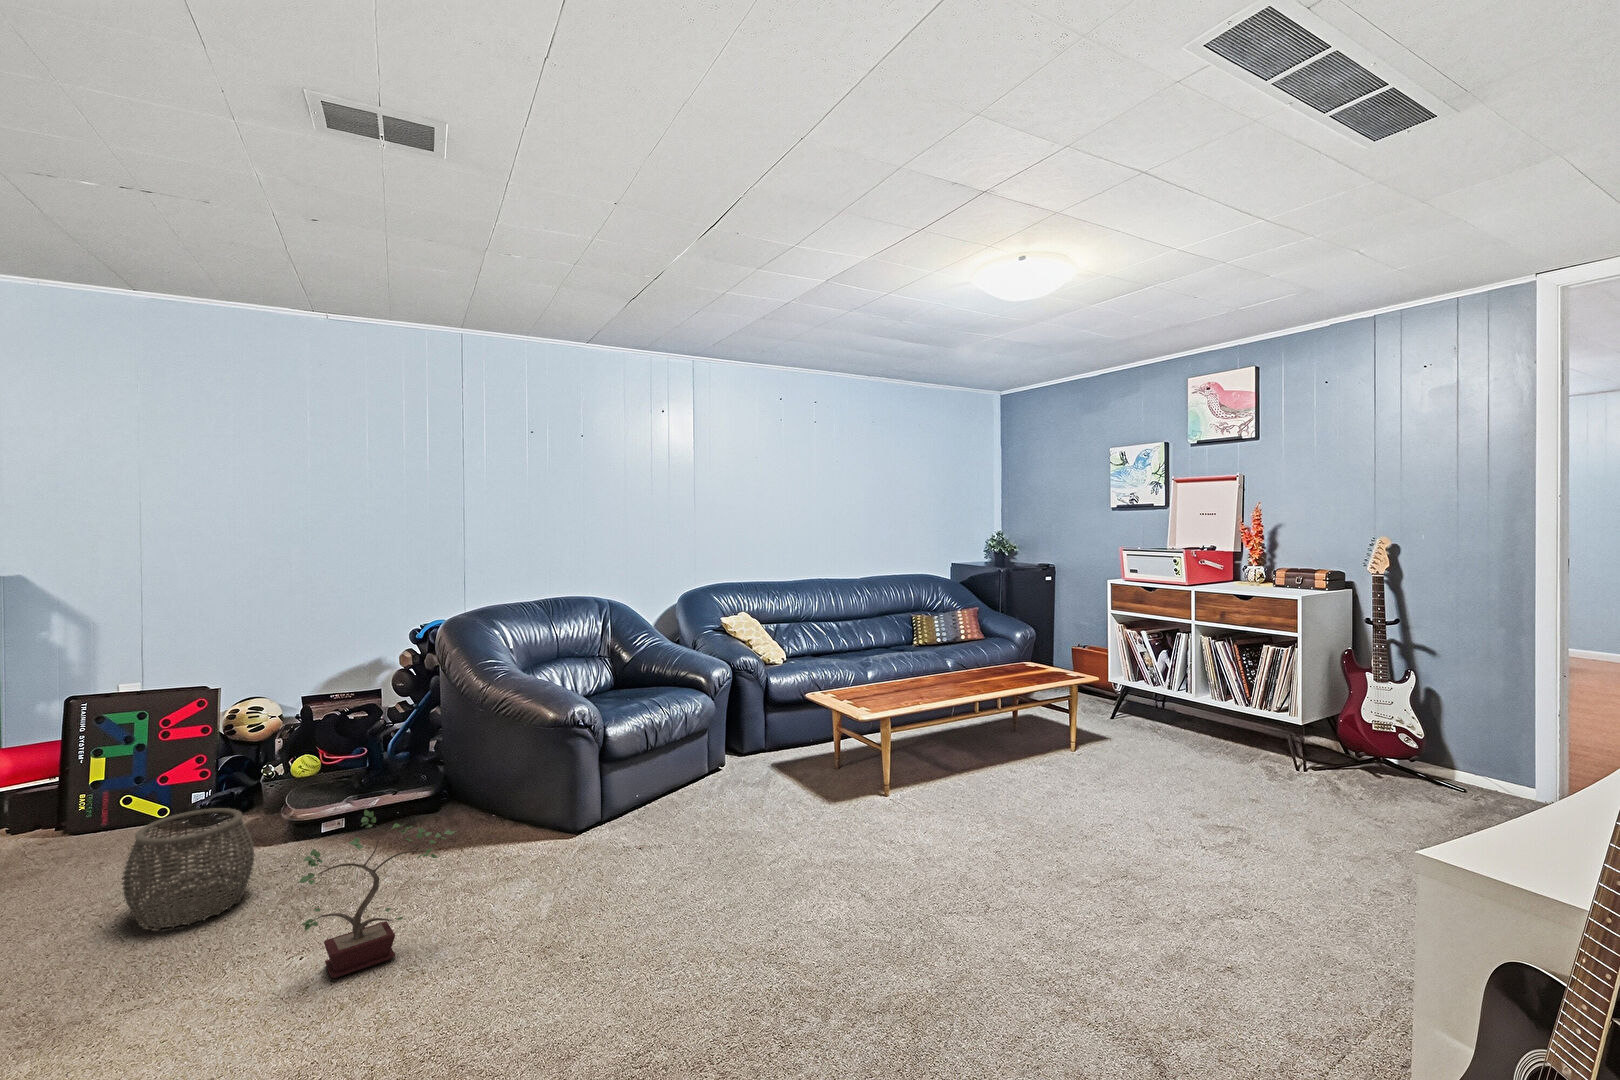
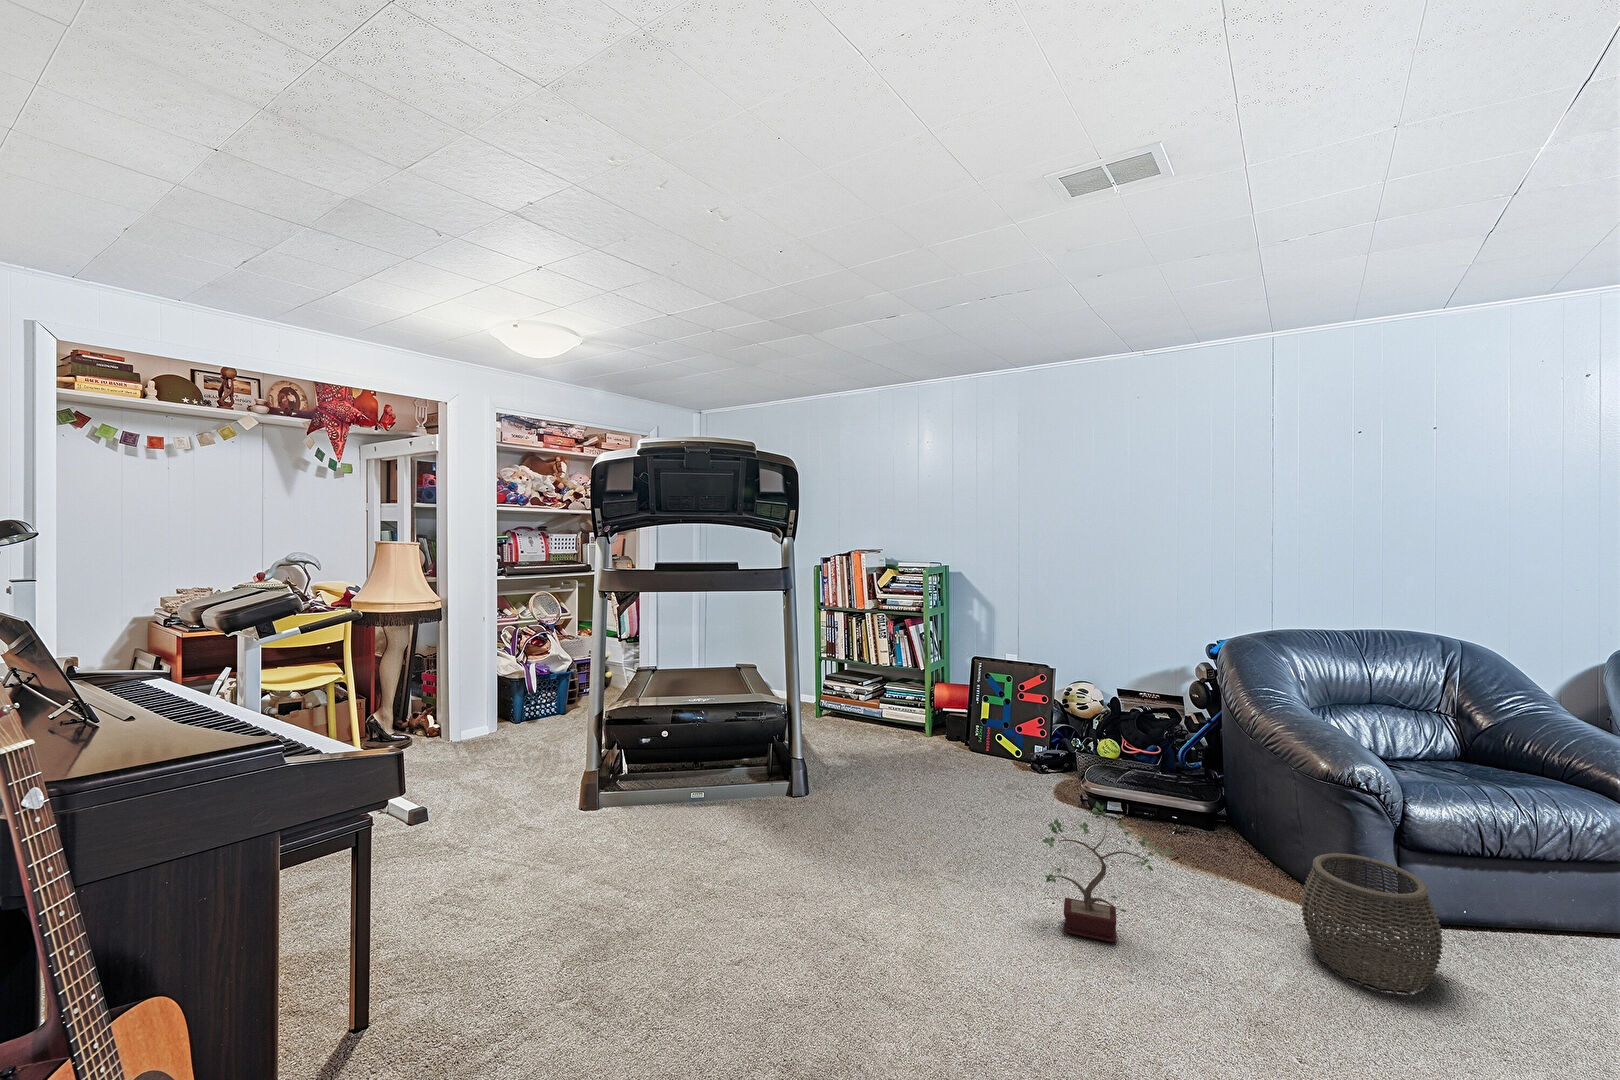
woven basket: present [122,808,255,929] -> present [1301,853,1443,993]

